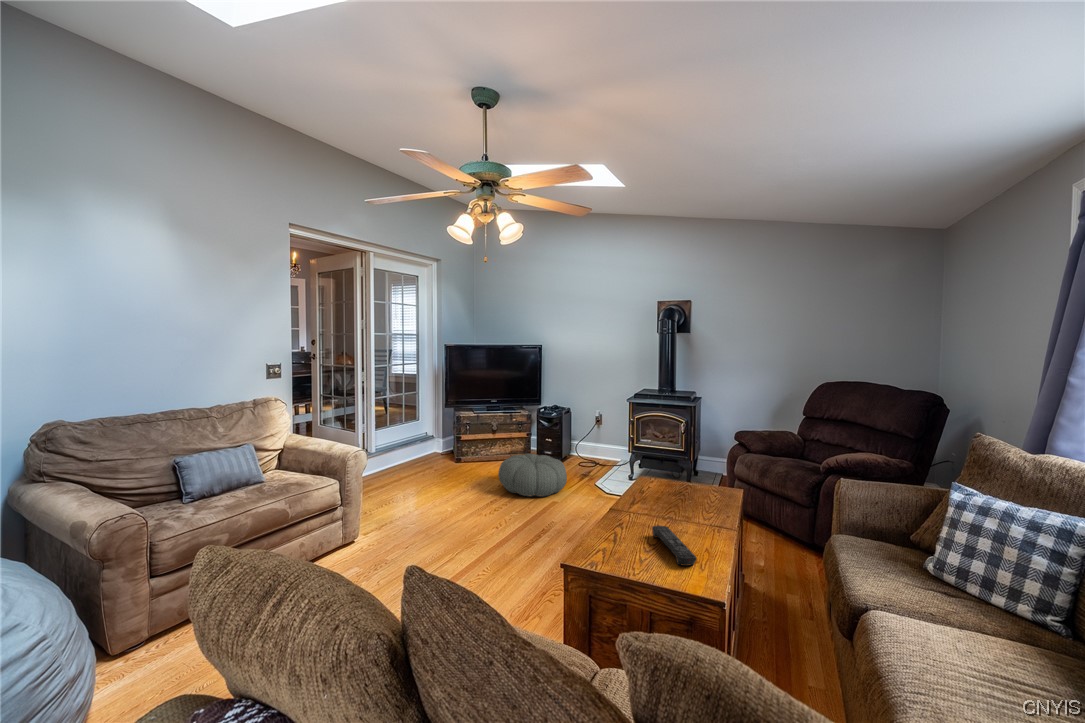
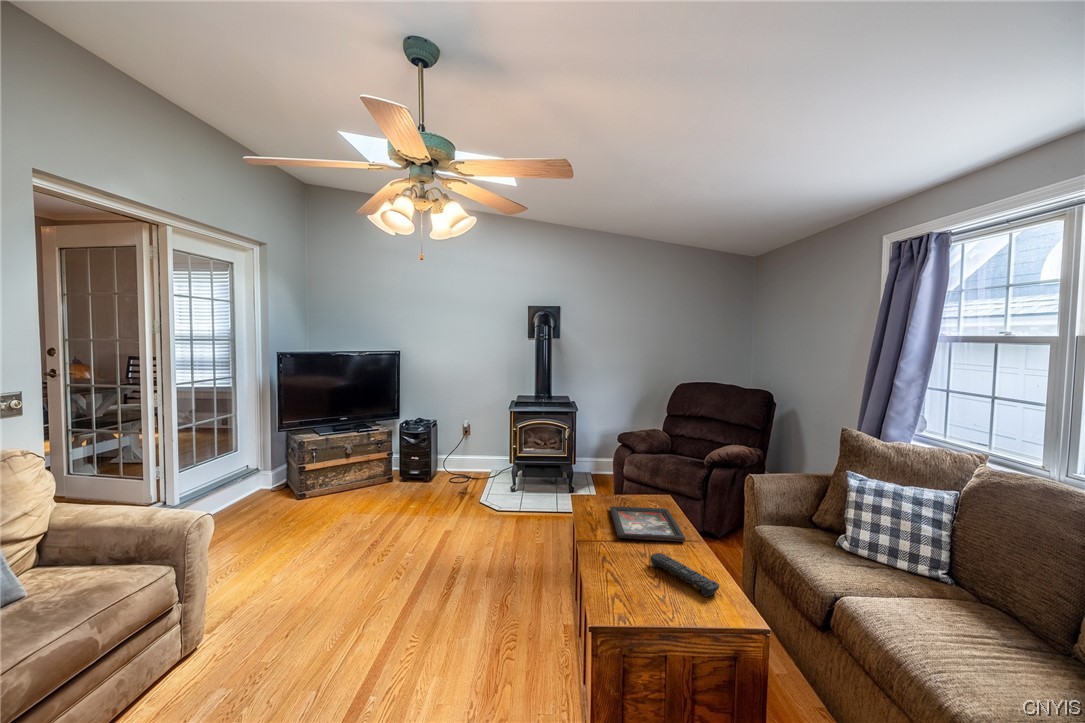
pouf: present [498,454,567,496] -> none [372,477,452,528]
decorative tray: none [644,489,724,526] -> present [610,507,685,542]

